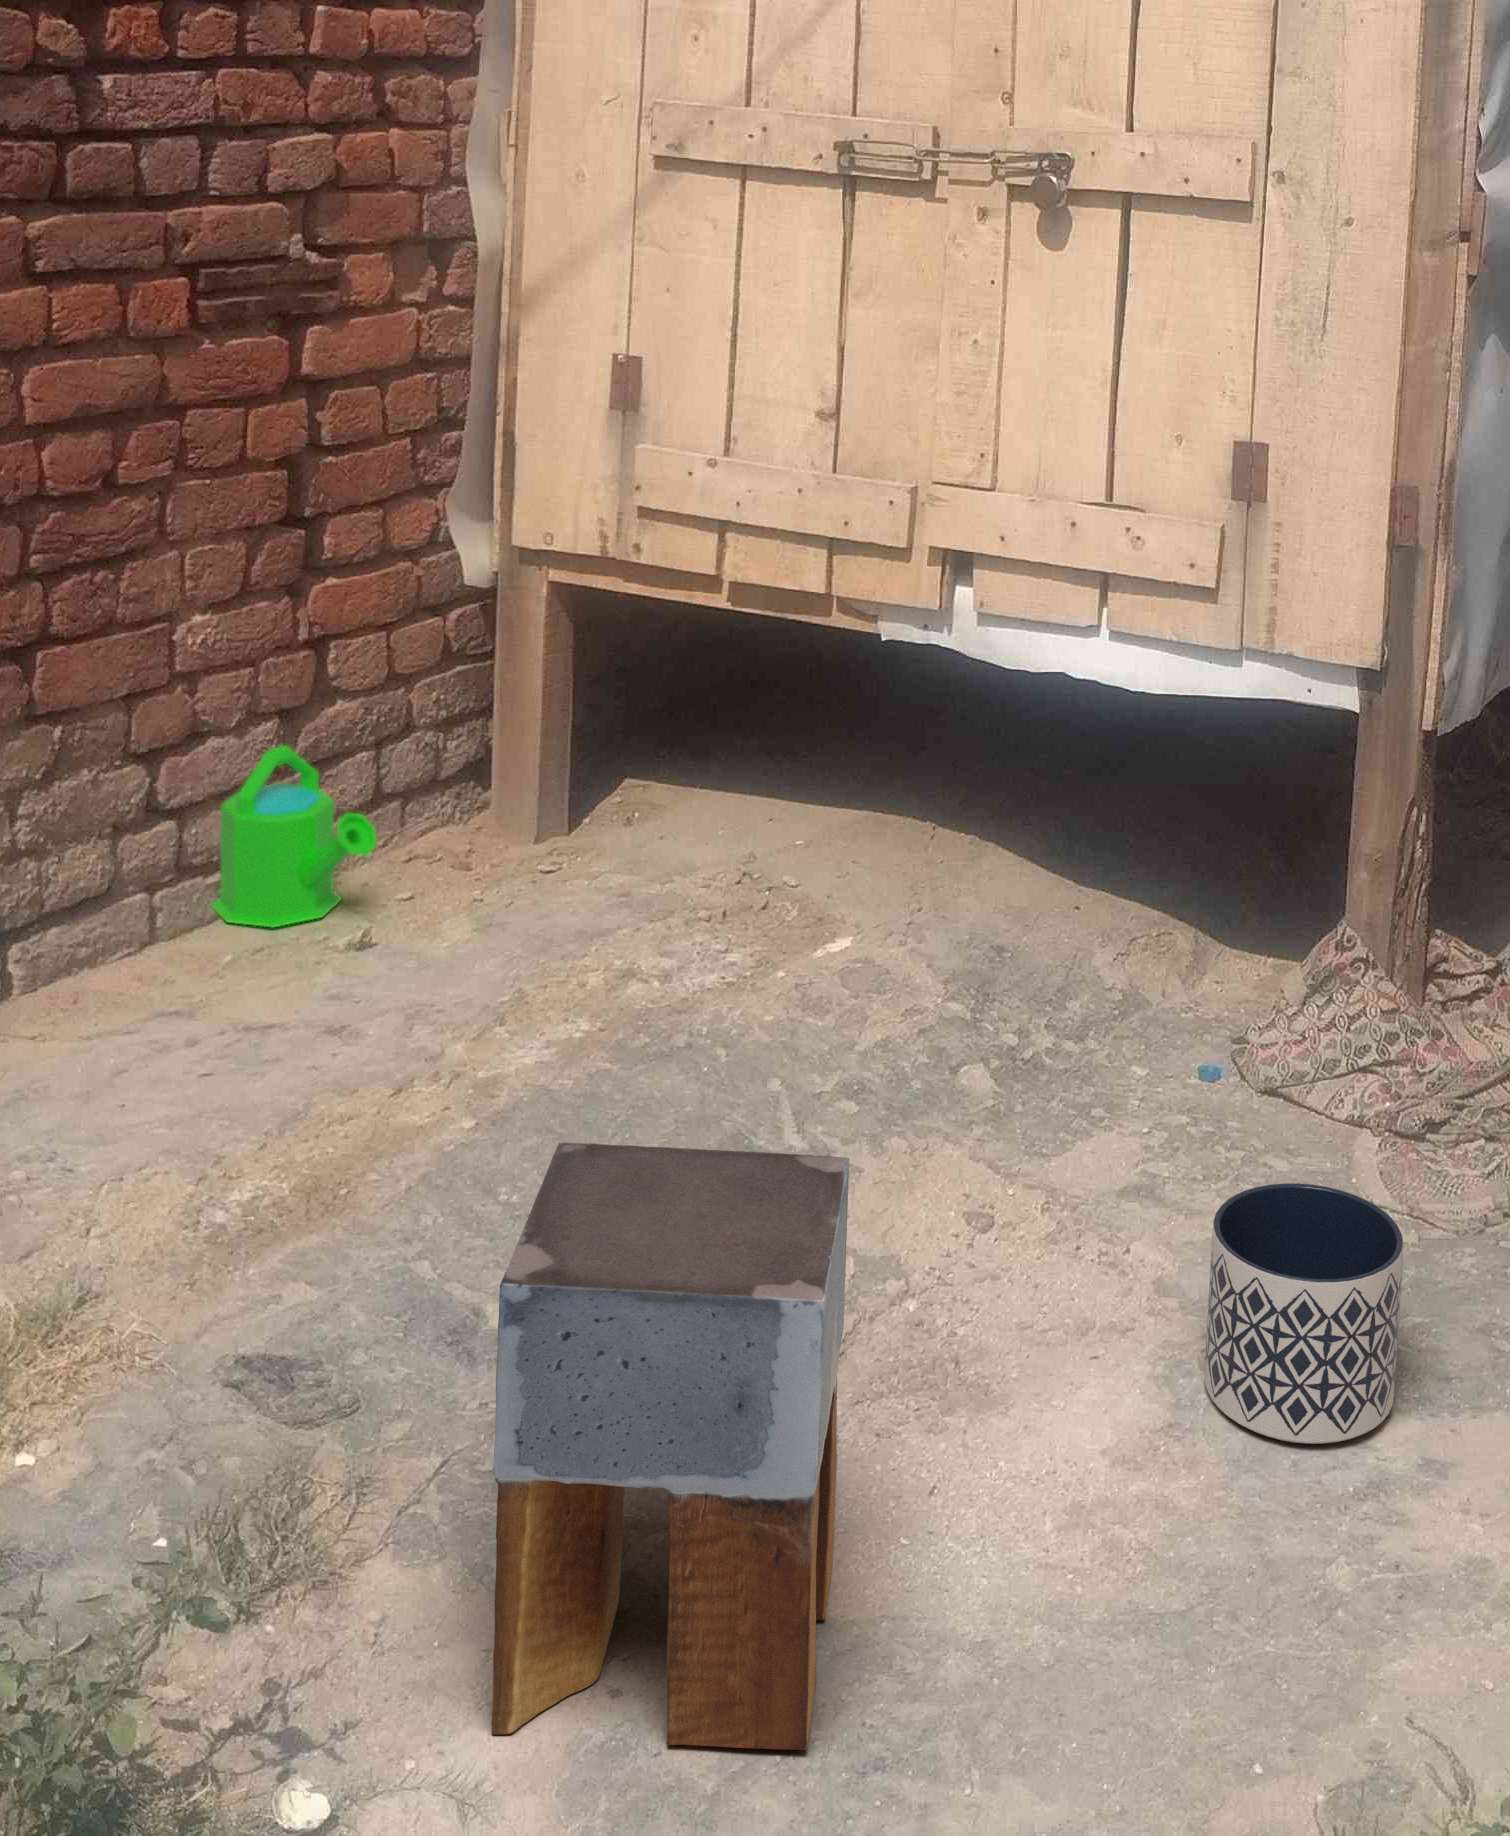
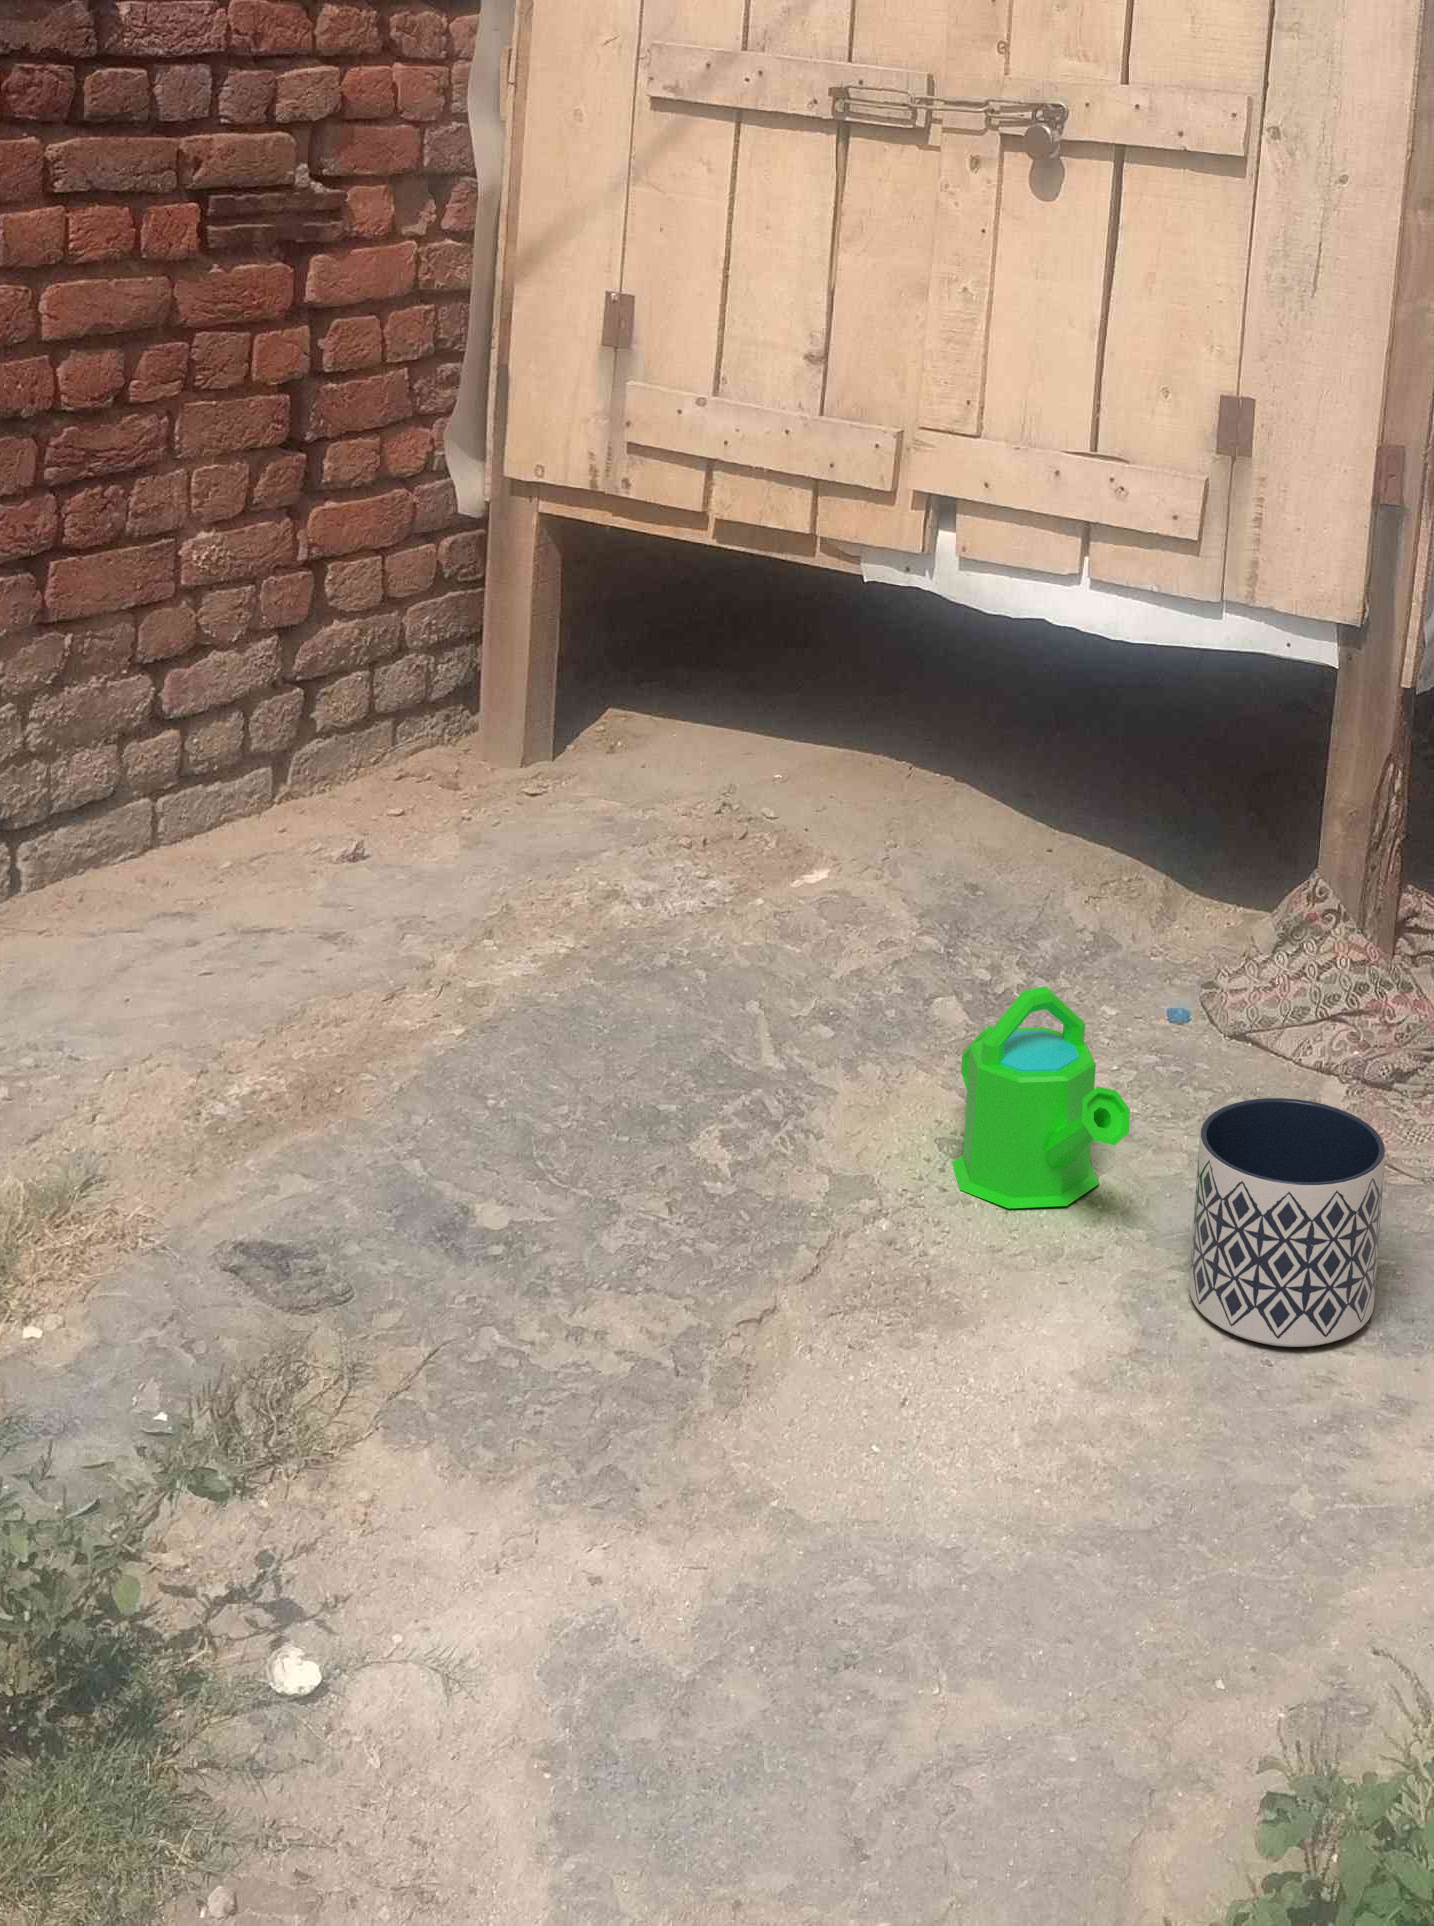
watering can: present [211,745,377,928] -> present [952,987,1130,1209]
stool: present [492,1143,849,1750] -> none [494,1030,851,1611]

